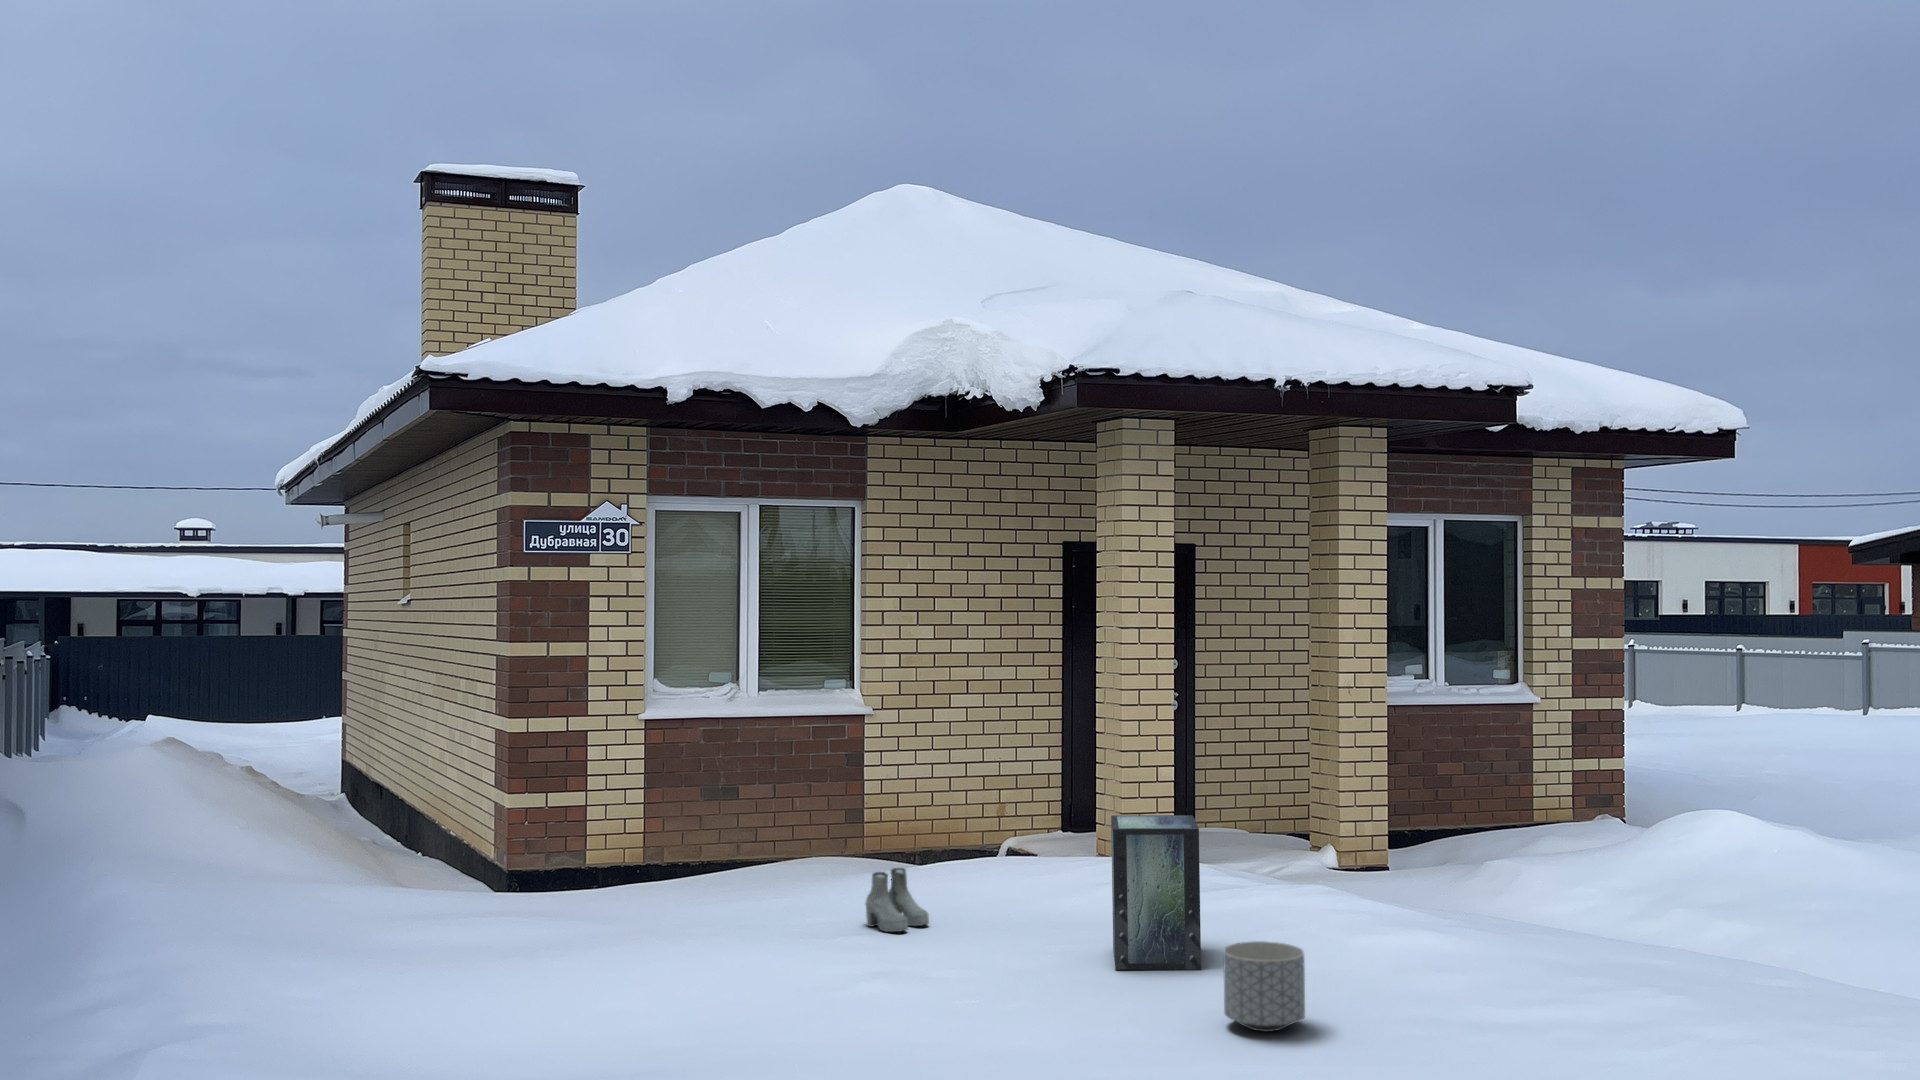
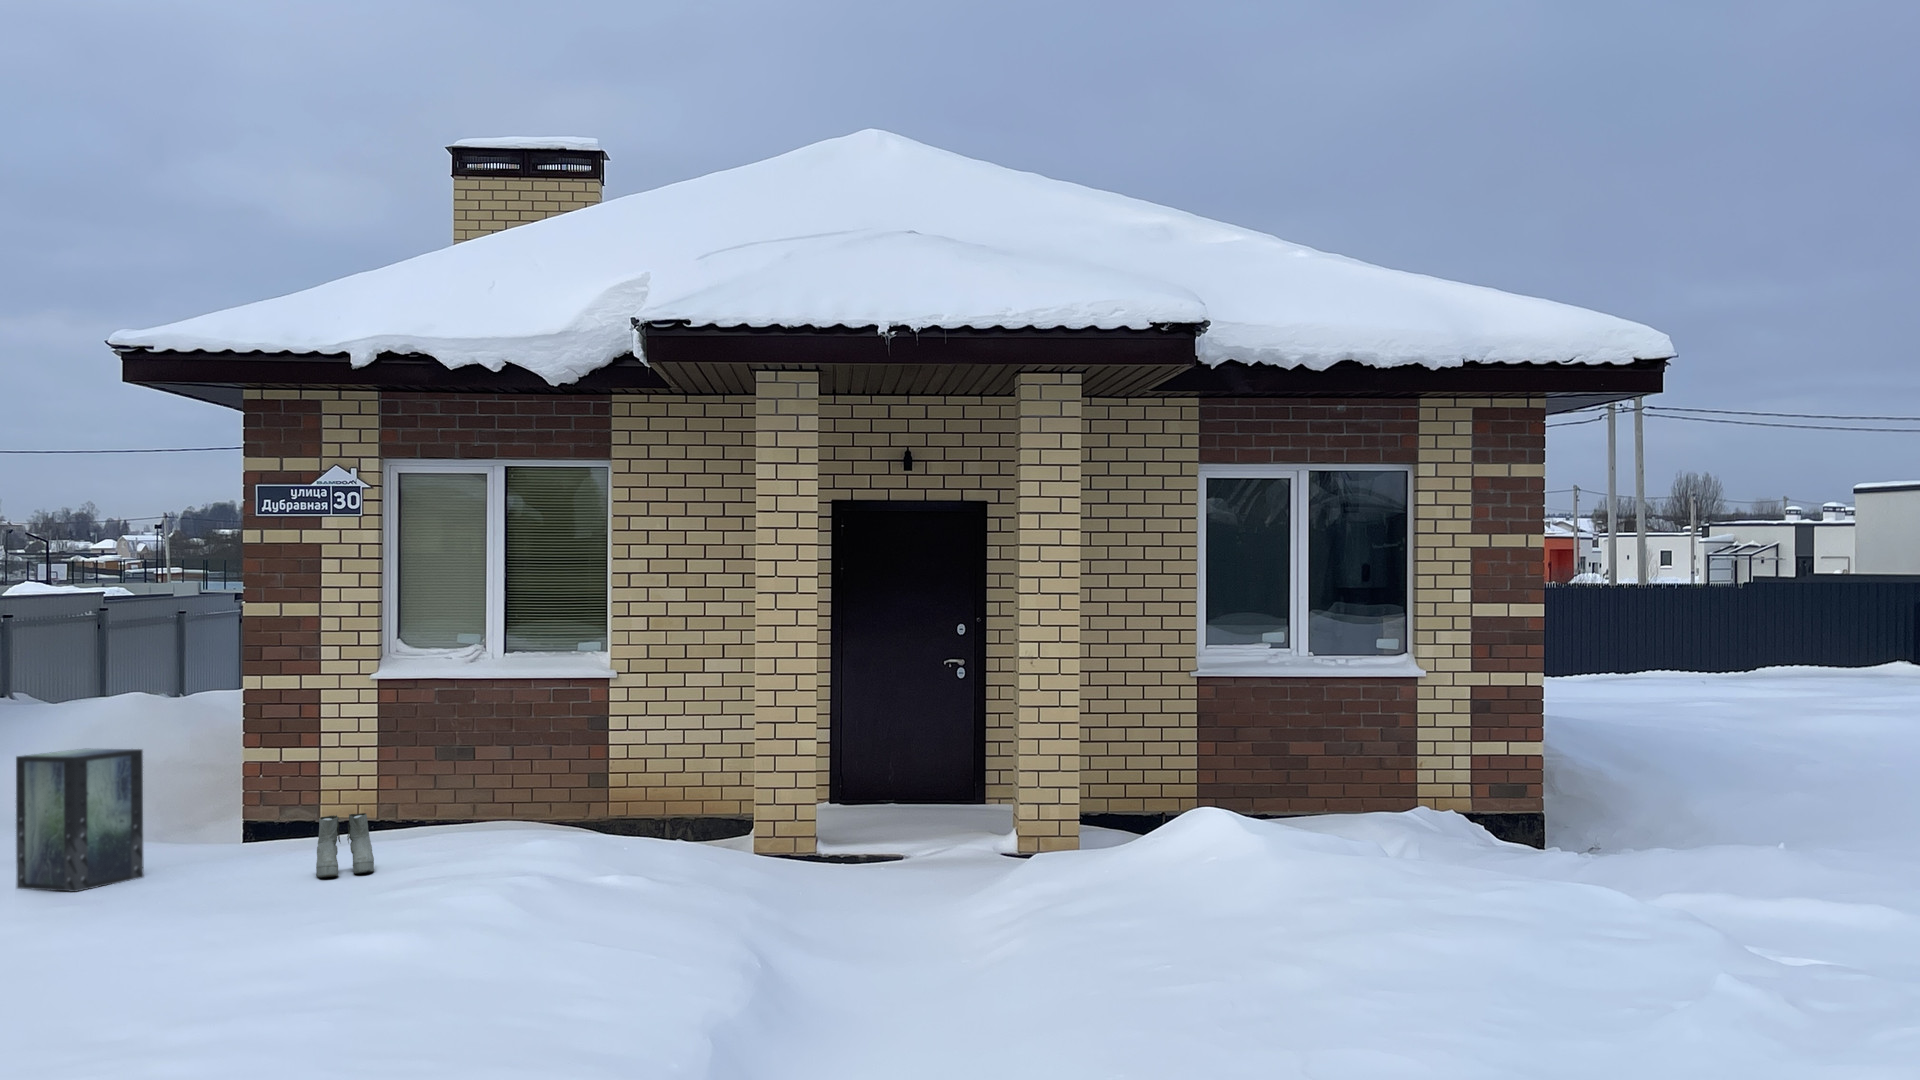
storage box: present [1111,815,1201,970] -> present [16,749,144,892]
planter: present [1223,941,1305,1032] -> none [308,880,407,980]

